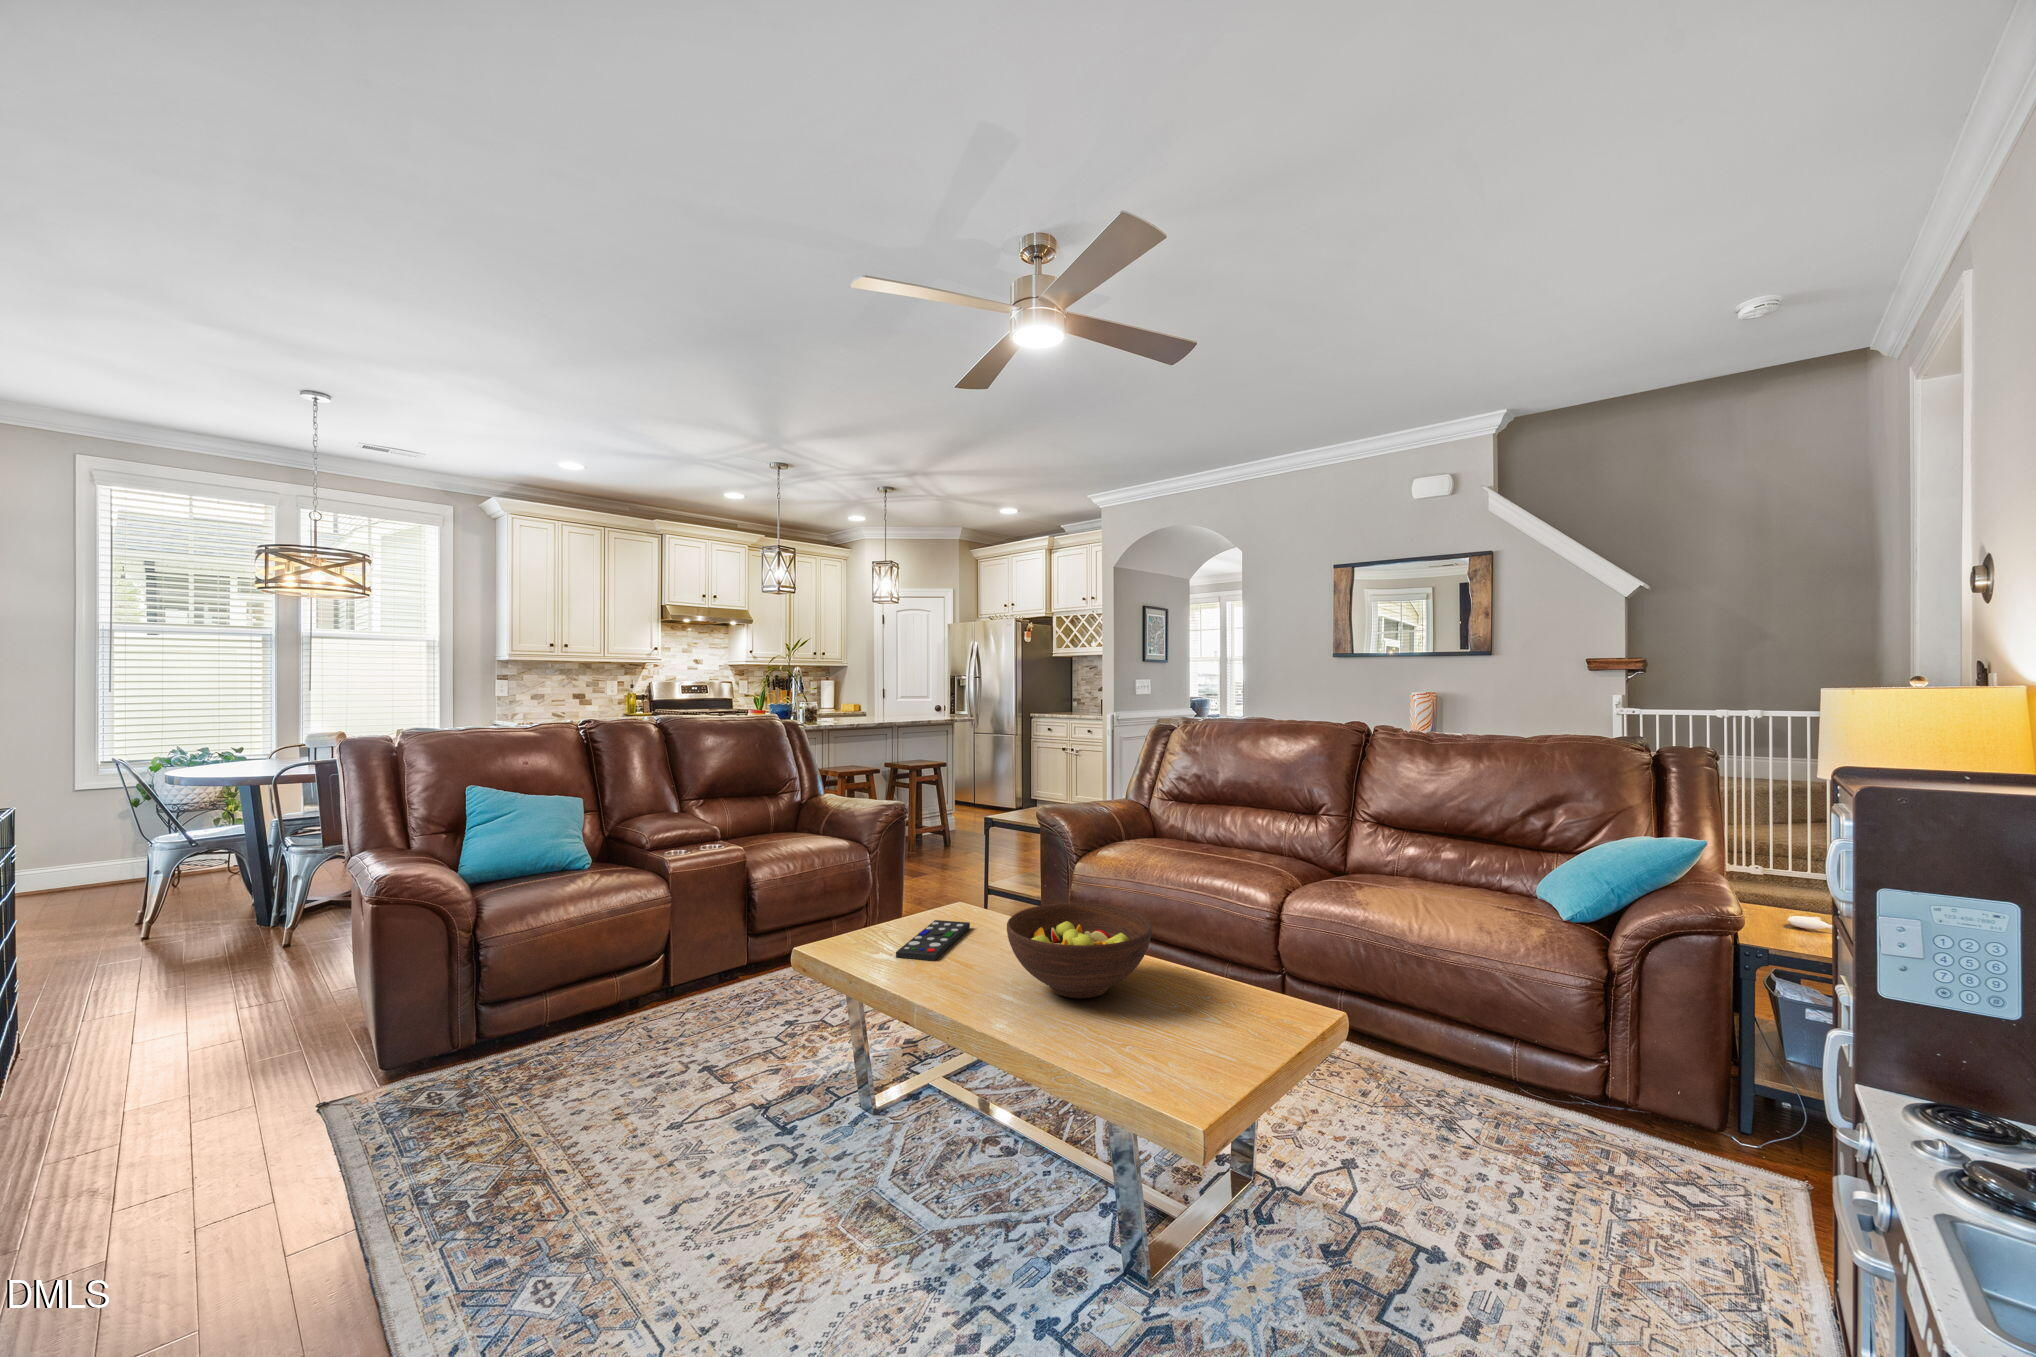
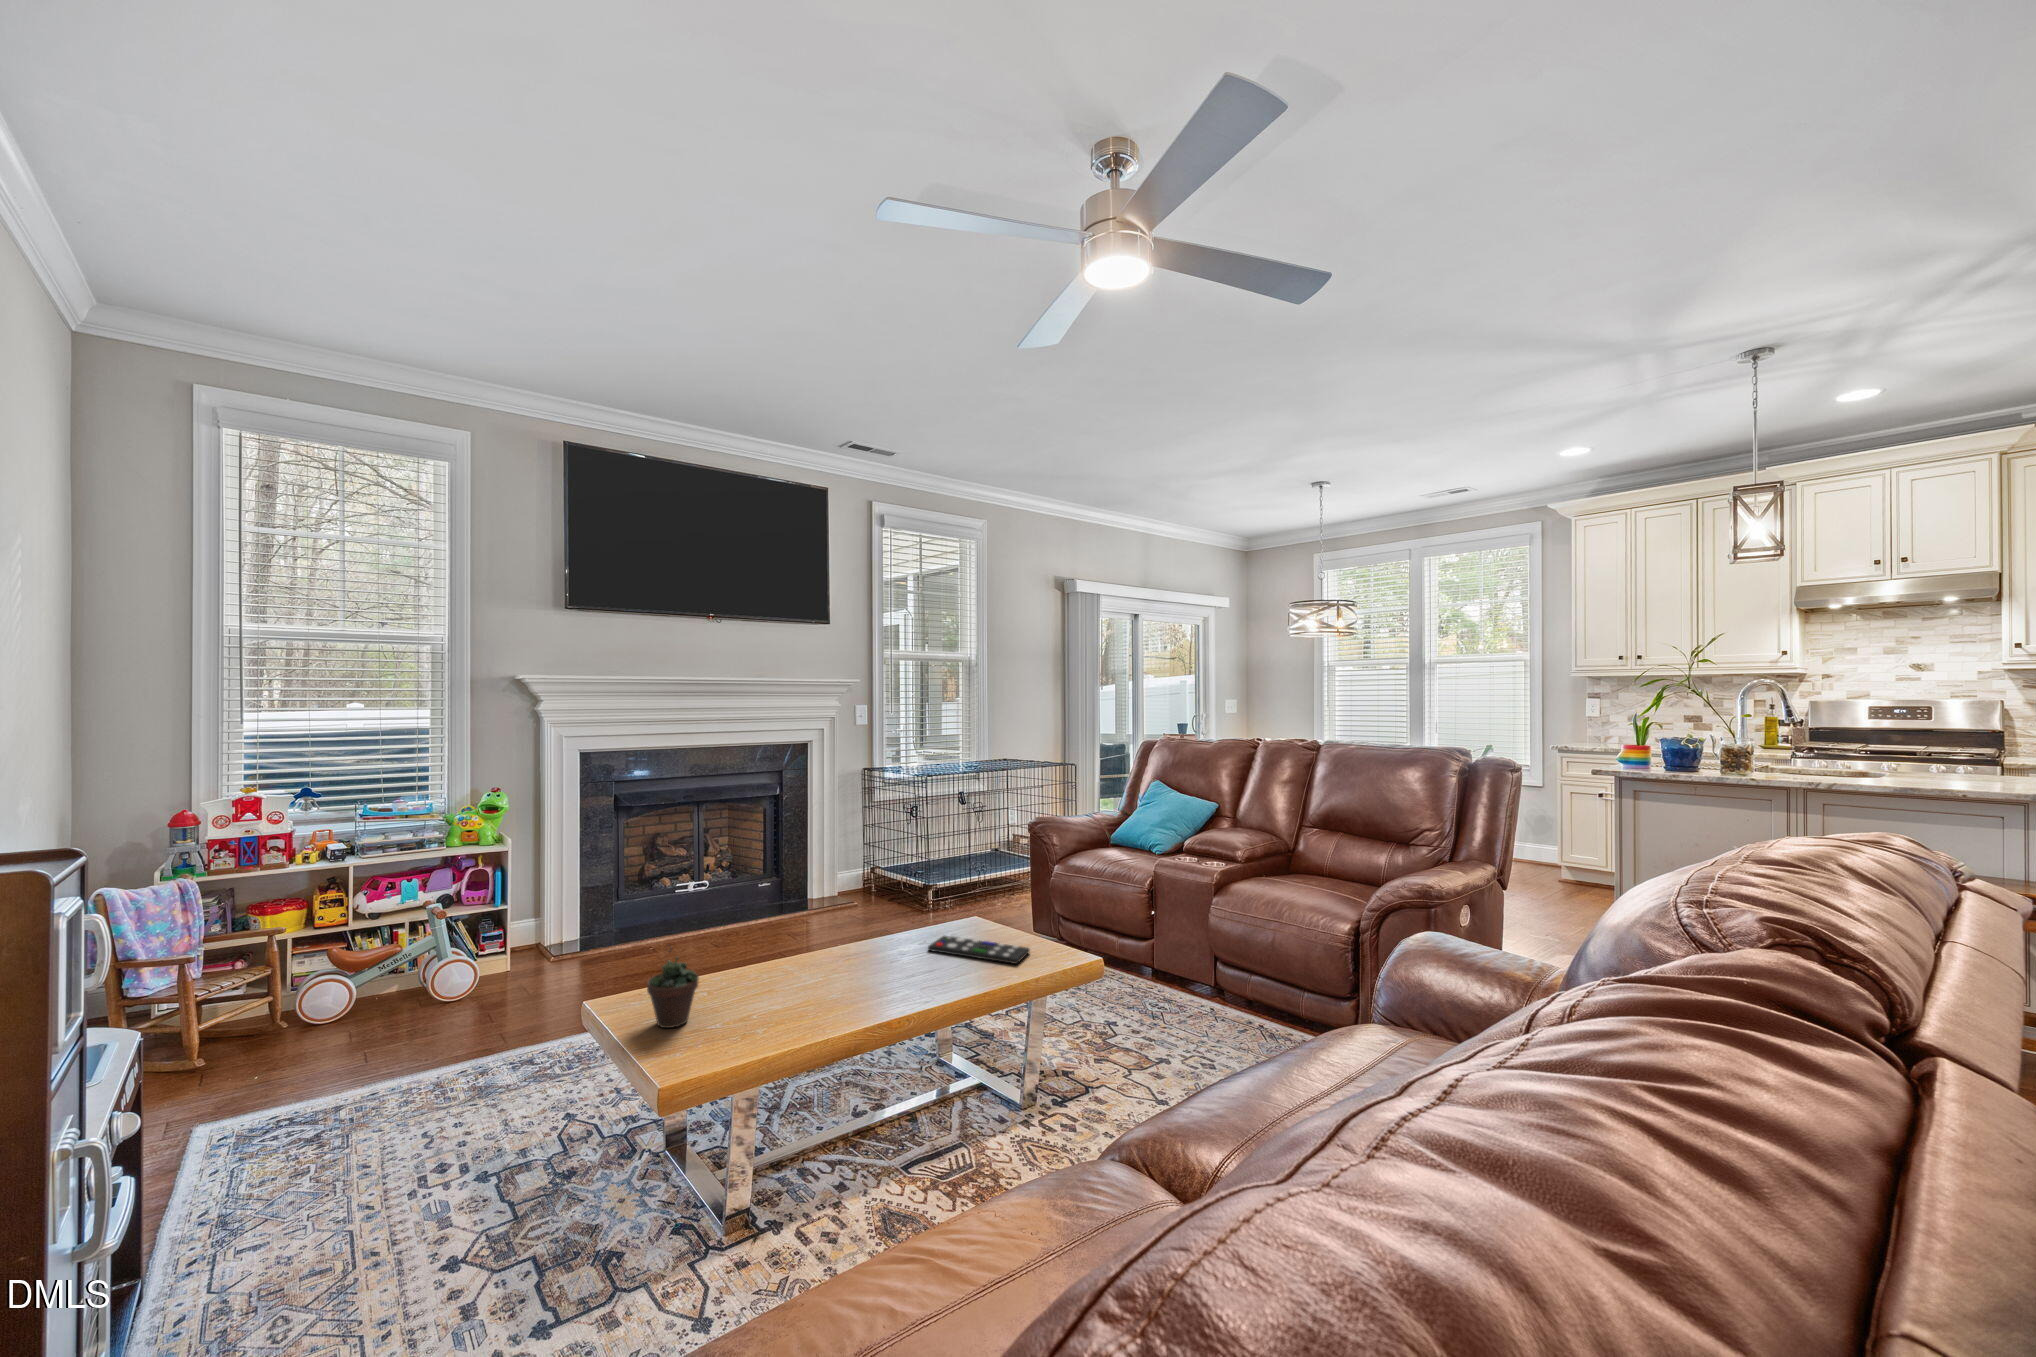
fruit bowl: present [1007,903,1152,998] -> none [759,915,889,1001]
succulent plant: none [1170,950,1235,1055] -> present [647,944,699,1028]

